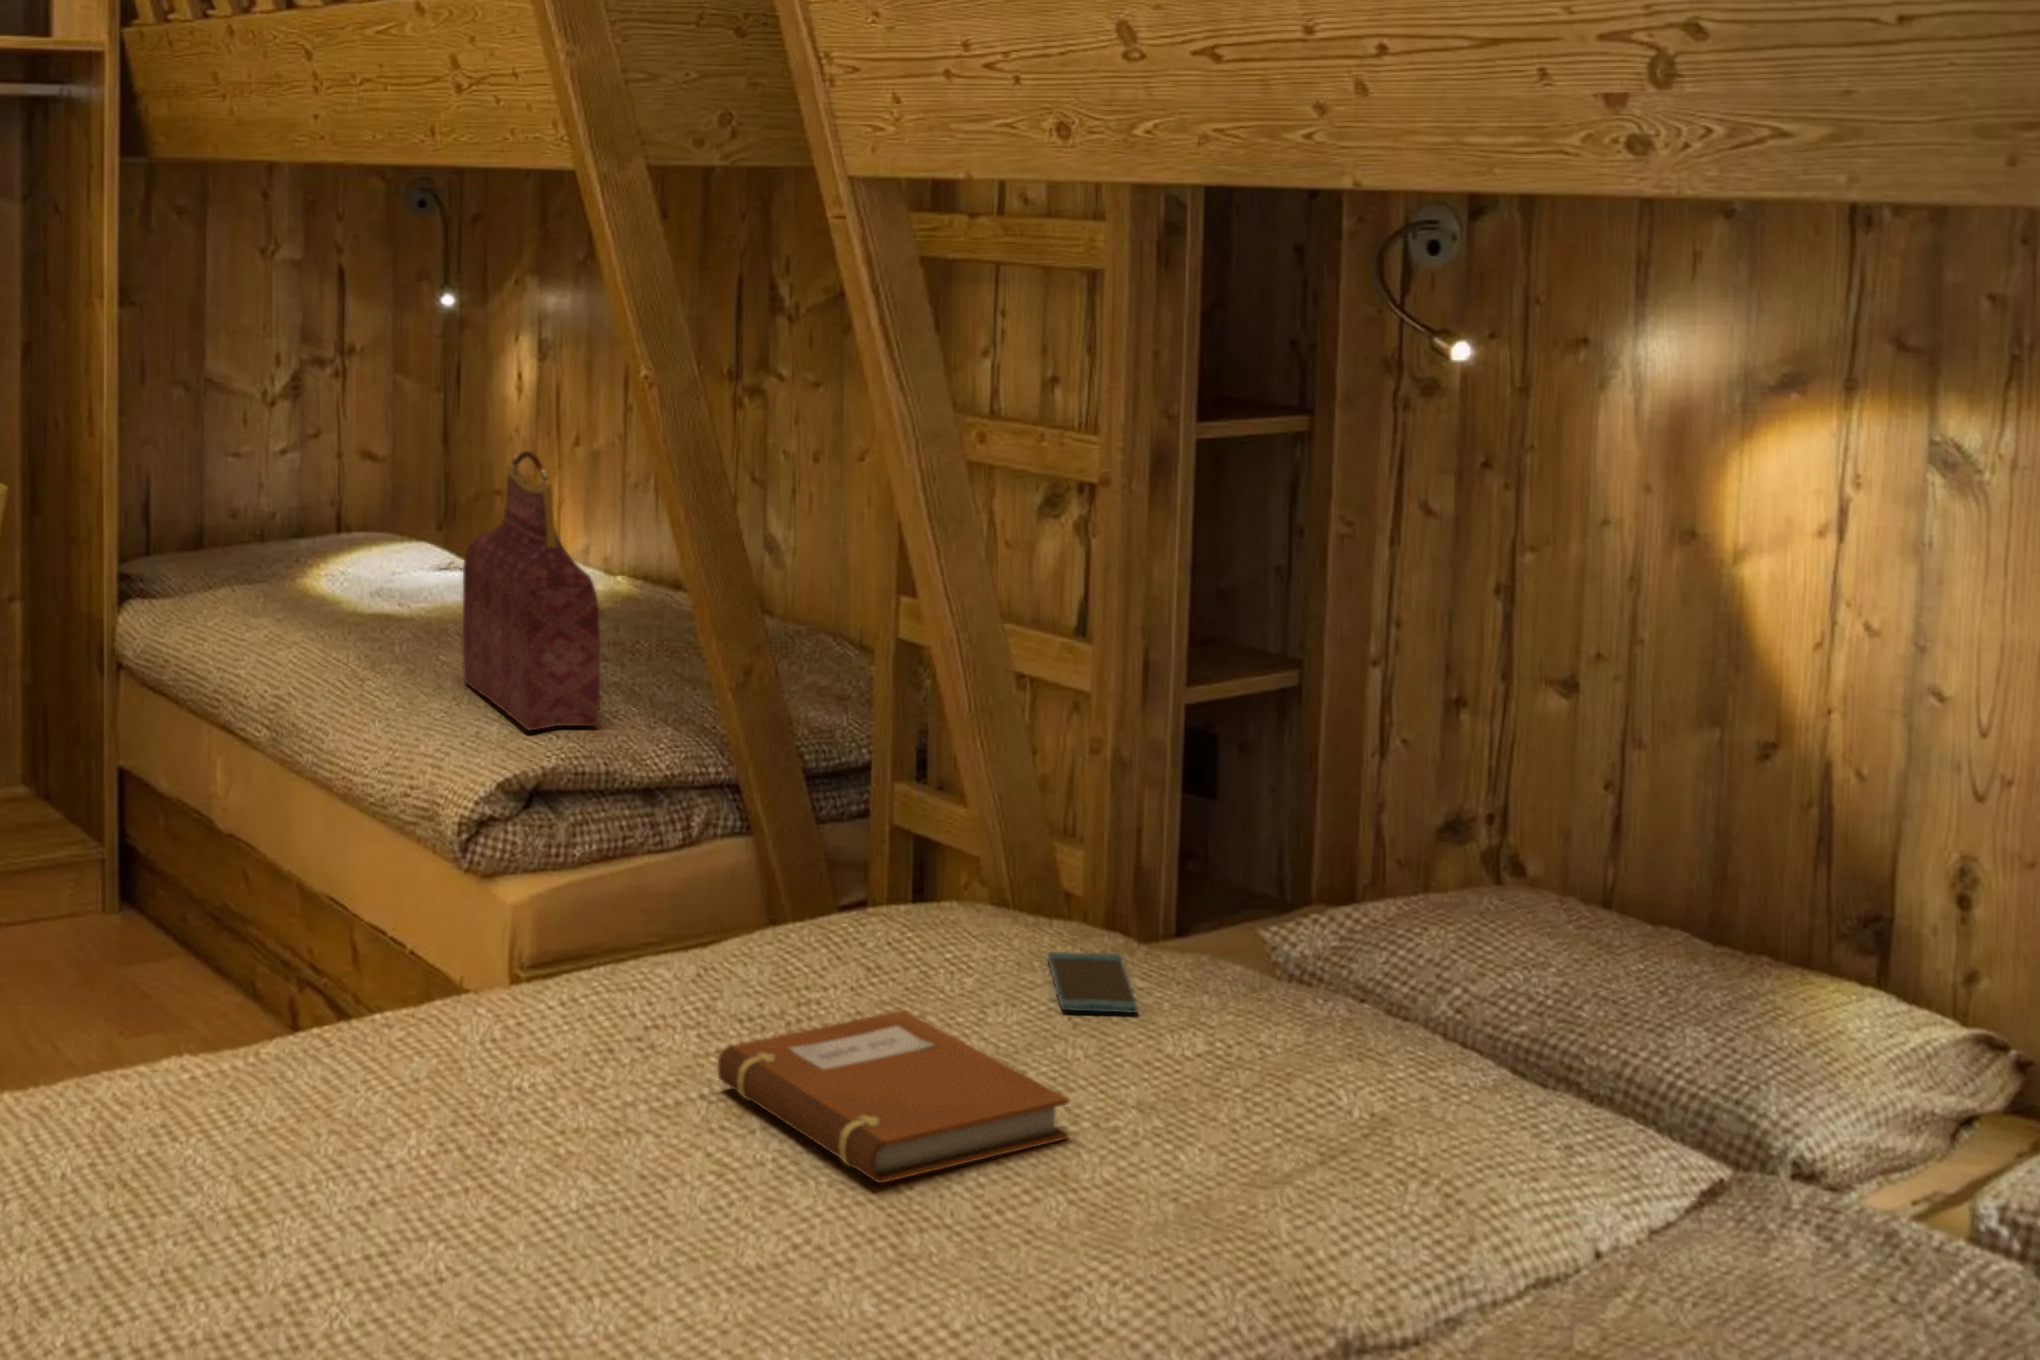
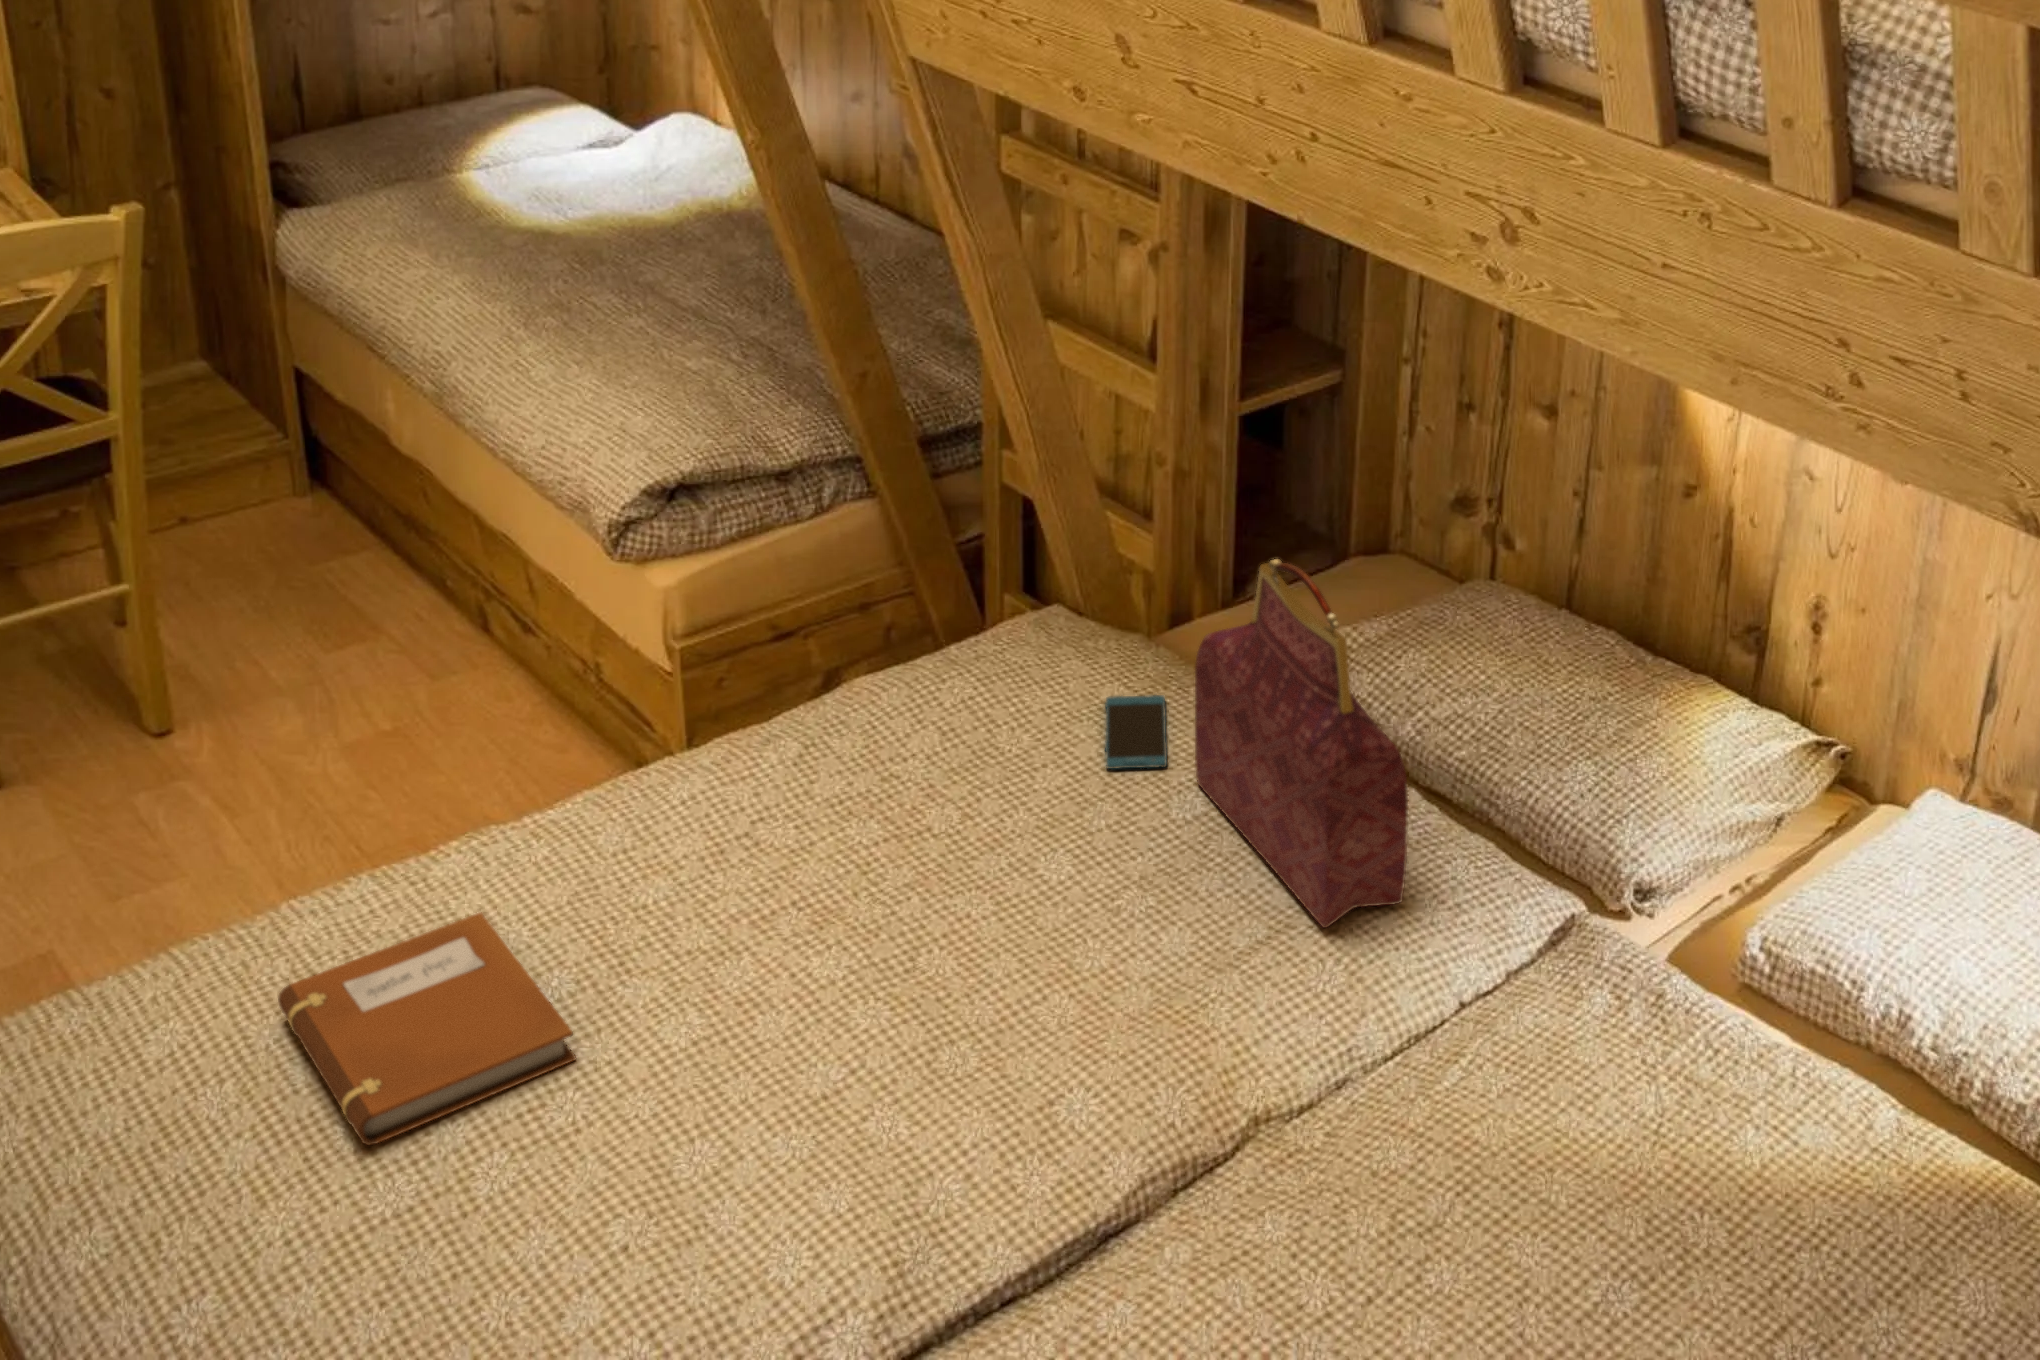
handbag: present [463,451,600,730] -> present [1195,559,1408,928]
notebook: present [718,1011,1069,1183] -> present [278,912,576,1145]

